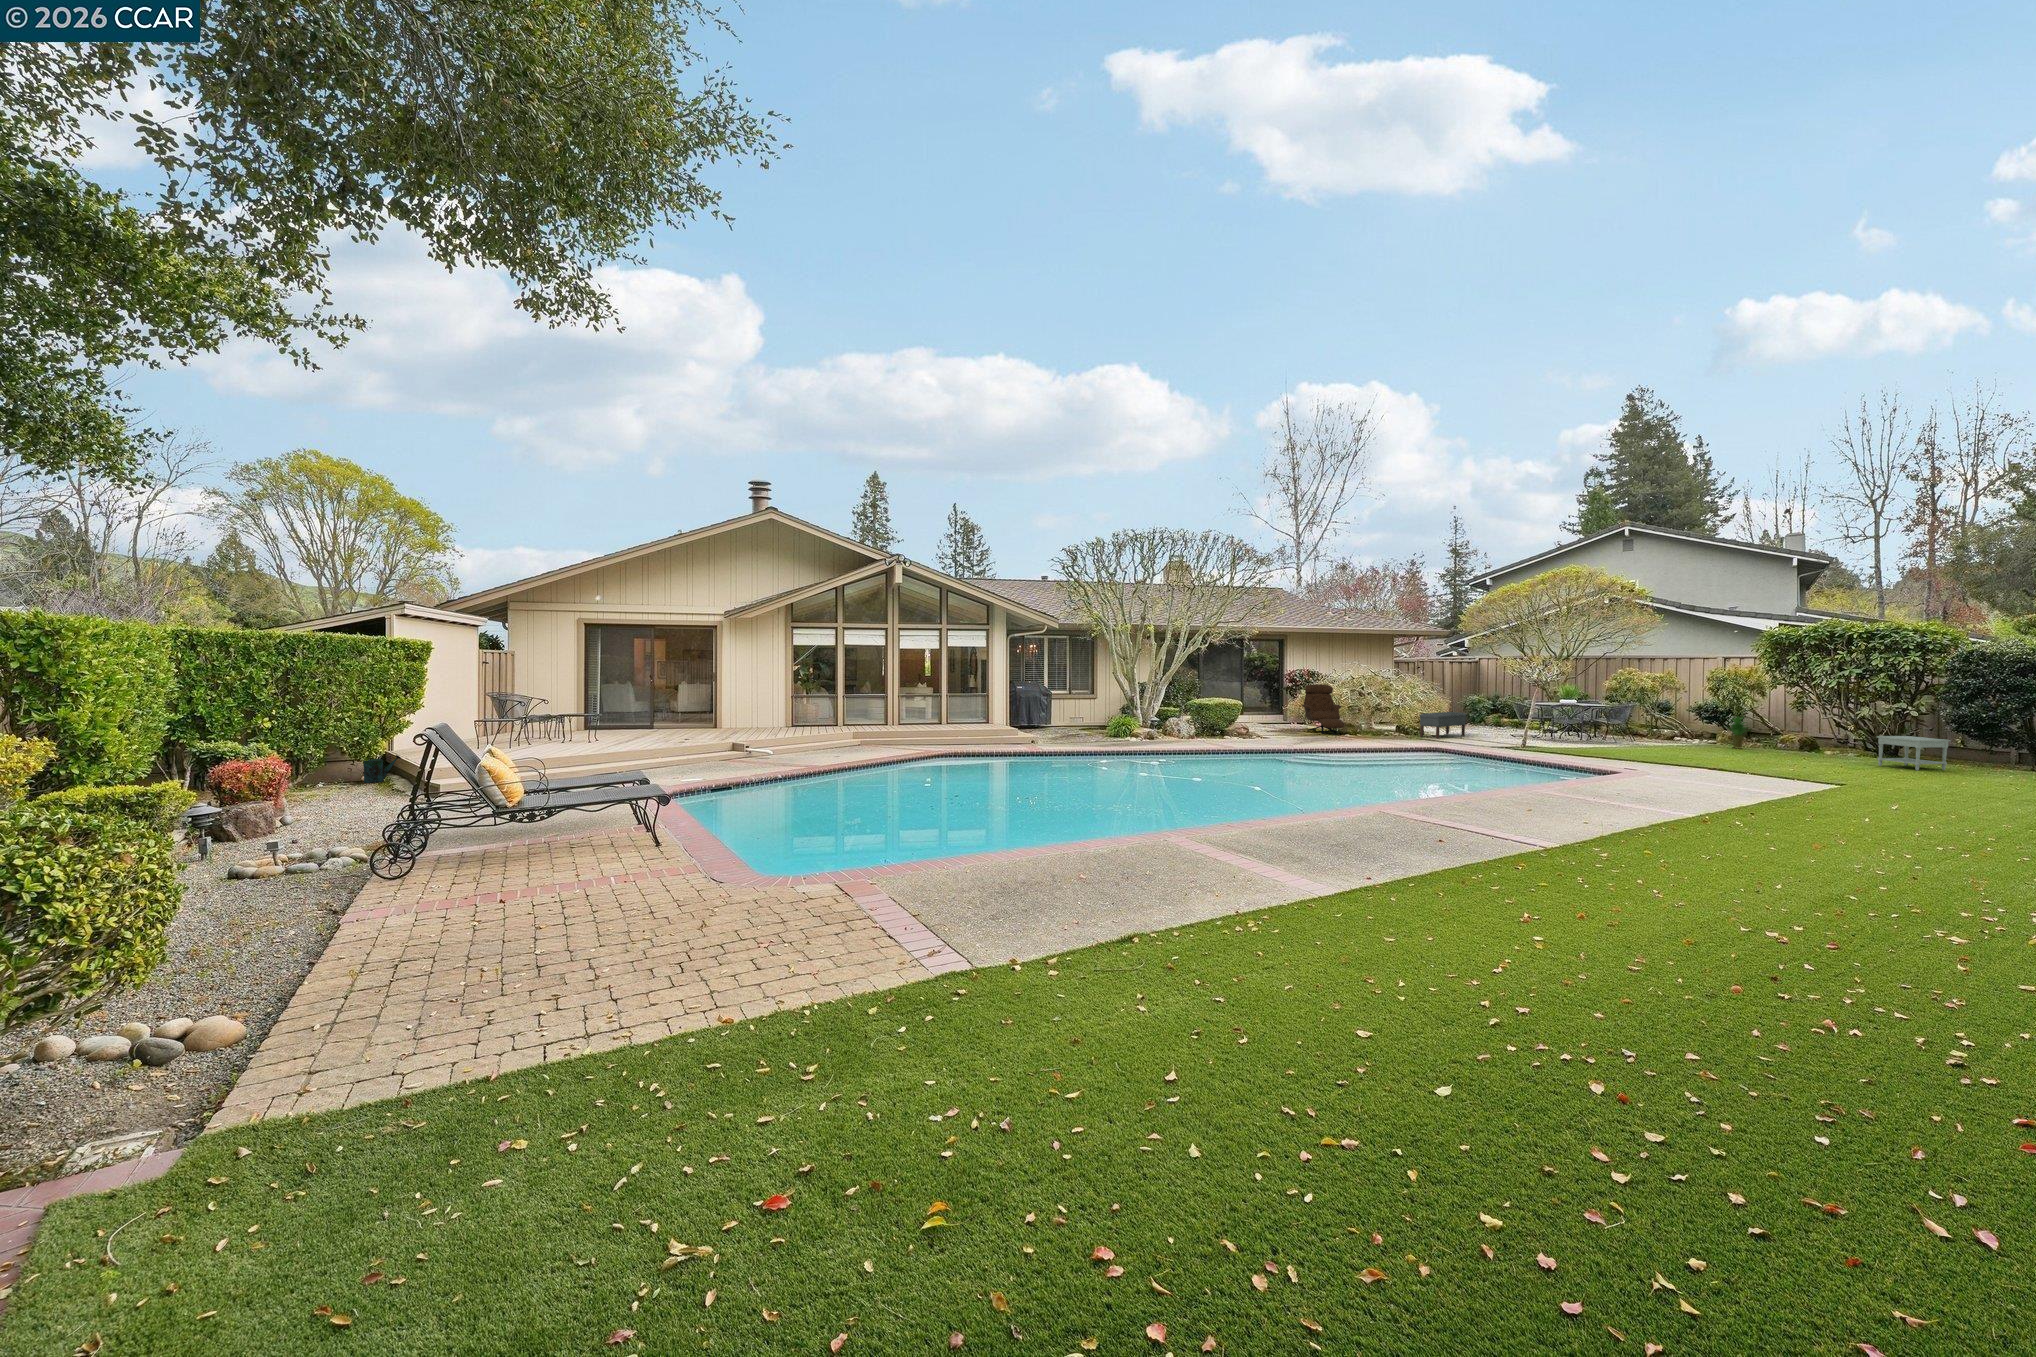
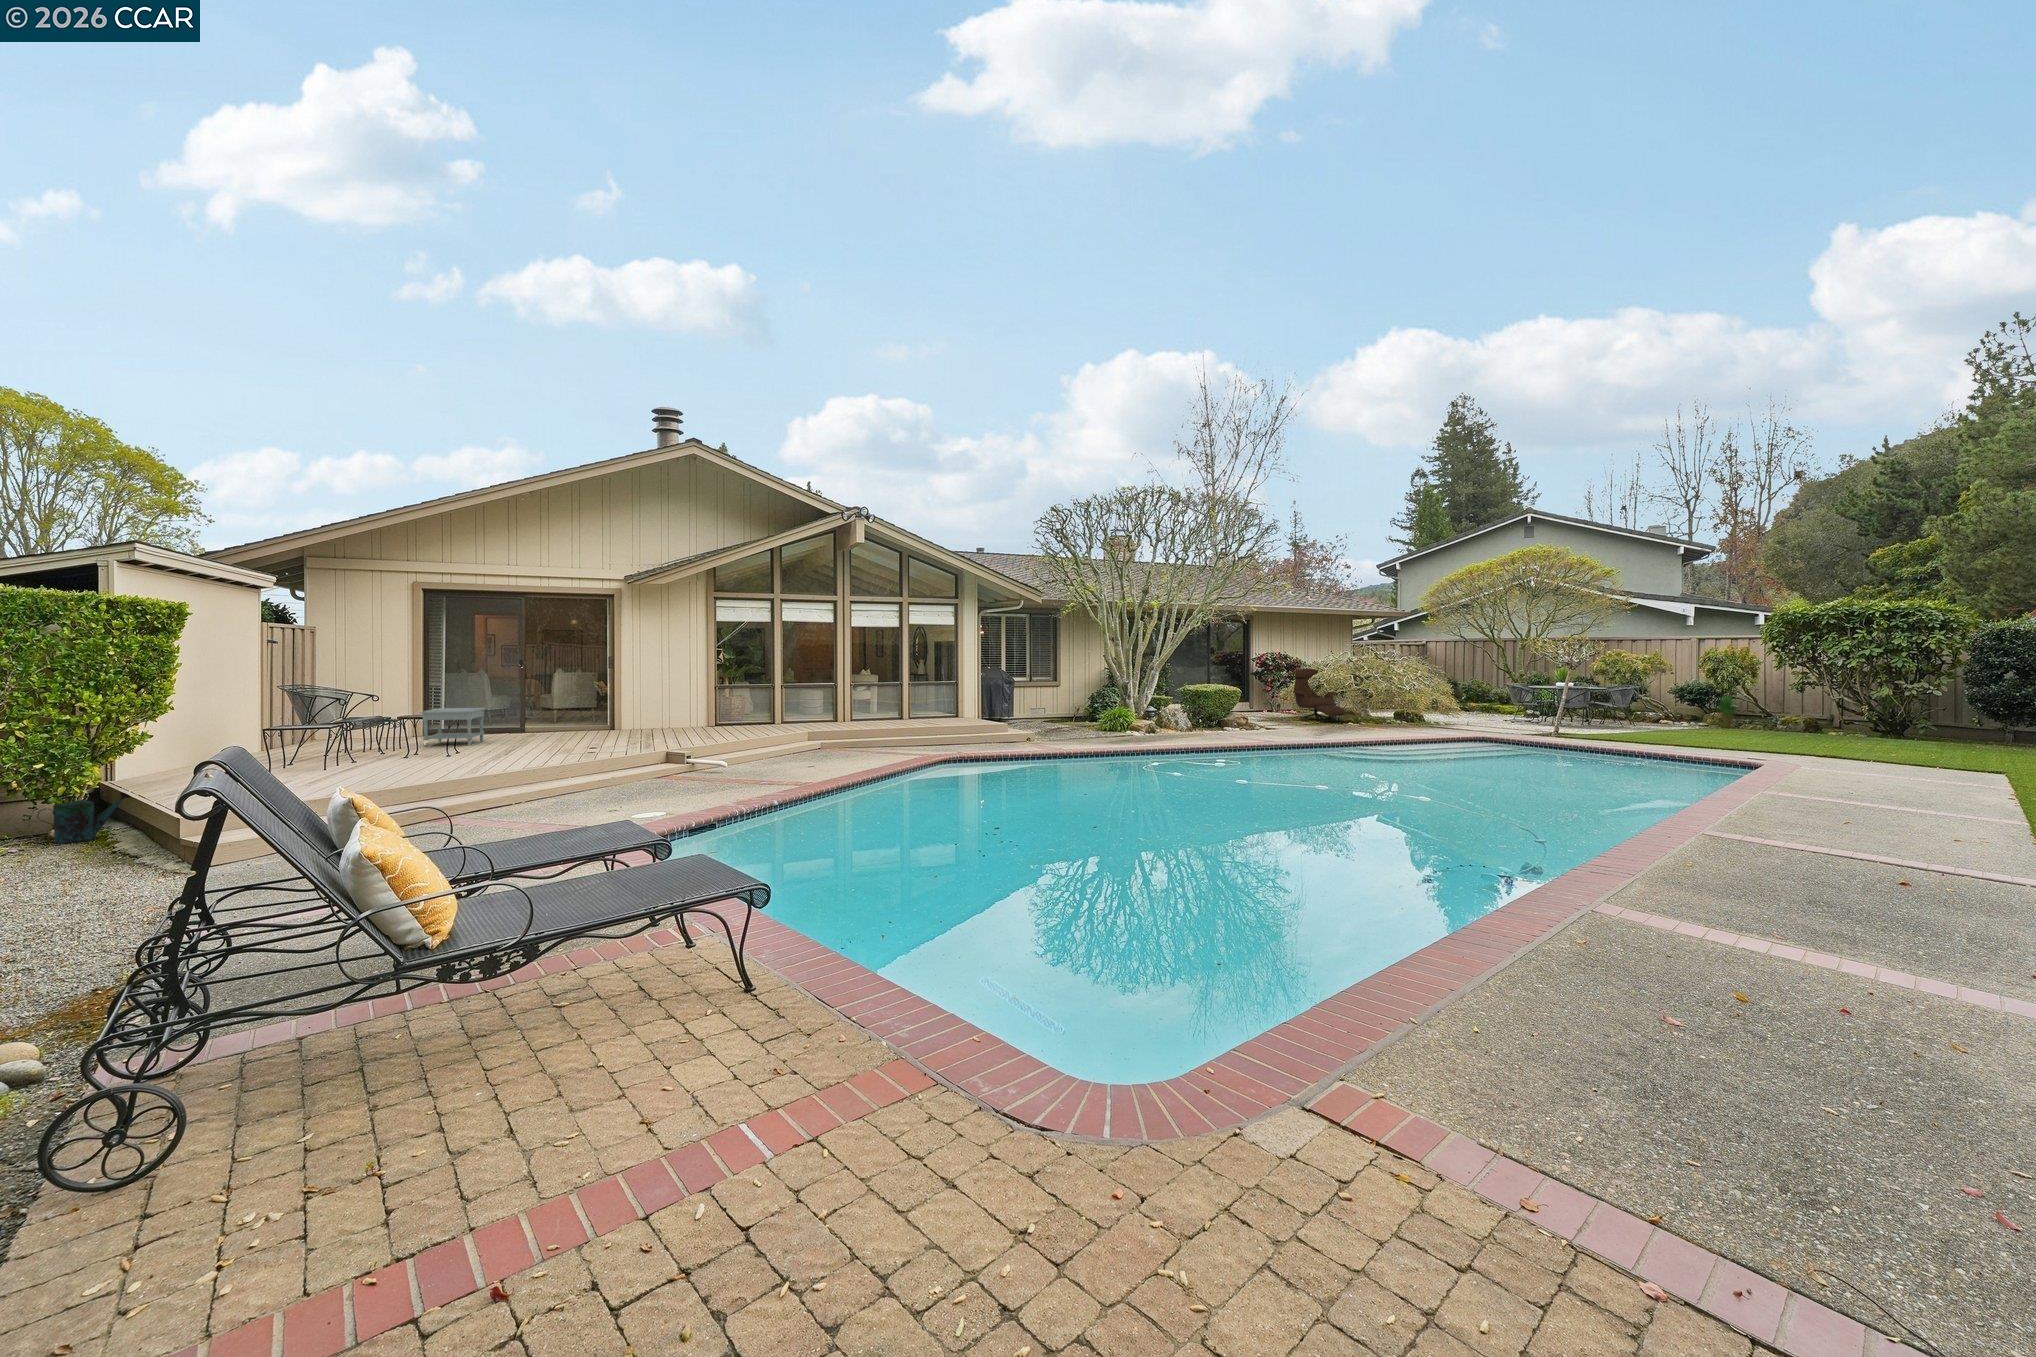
bench: present [1420,712,1466,738] -> none [1421,696,1461,724]
side table: present [1877,736,1951,771] -> present [421,708,485,746]

